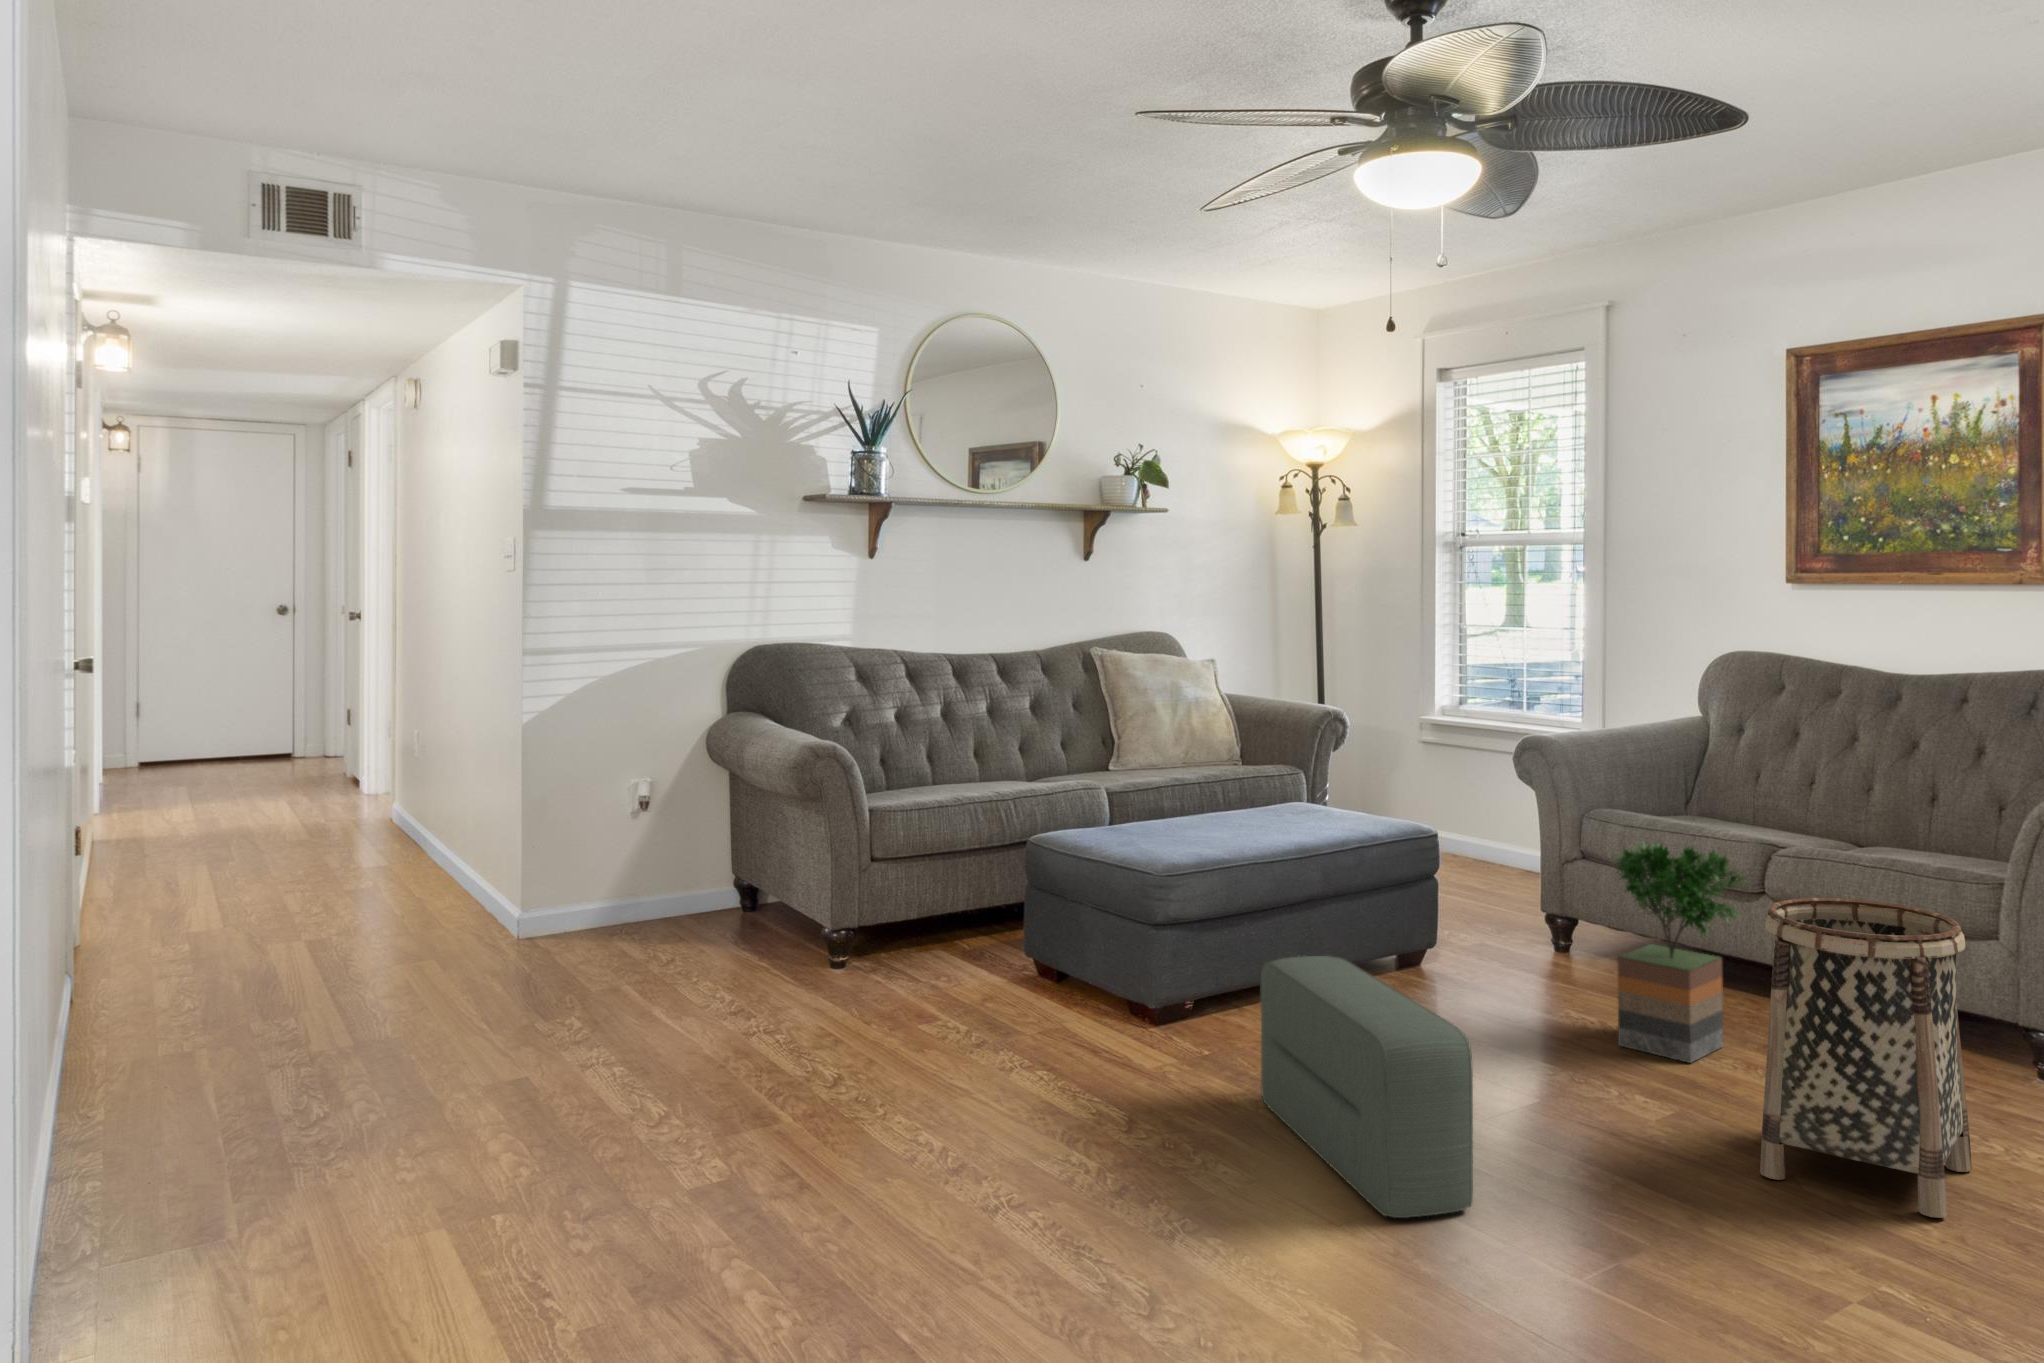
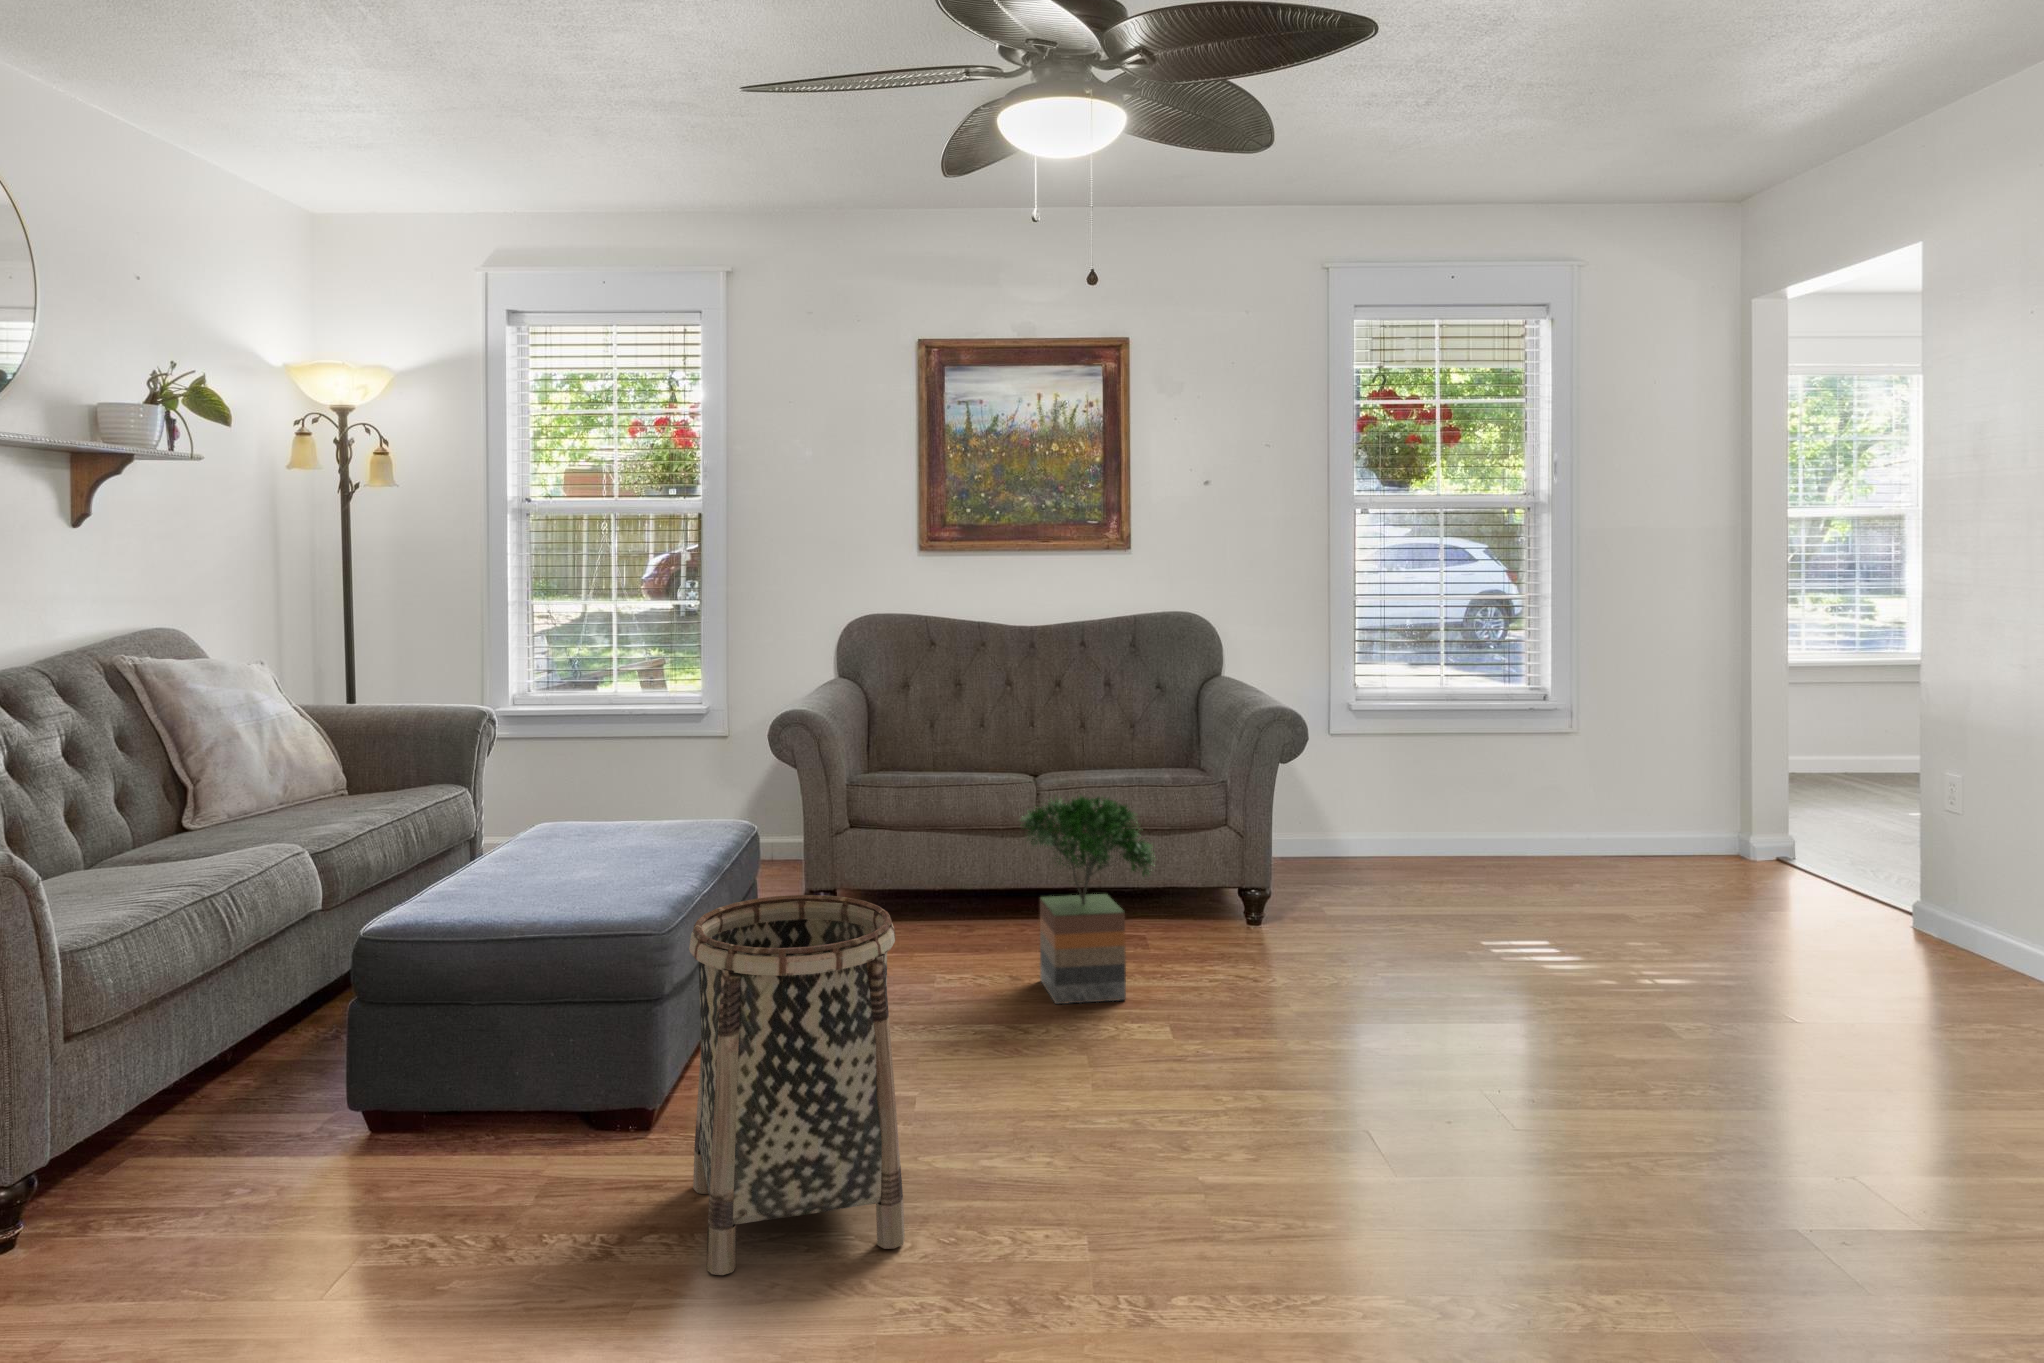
basket: present [1760,898,1972,1218] -> present [689,895,905,1275]
pouf: present [1260,956,1473,1218] -> none [967,990,1357,1266]

